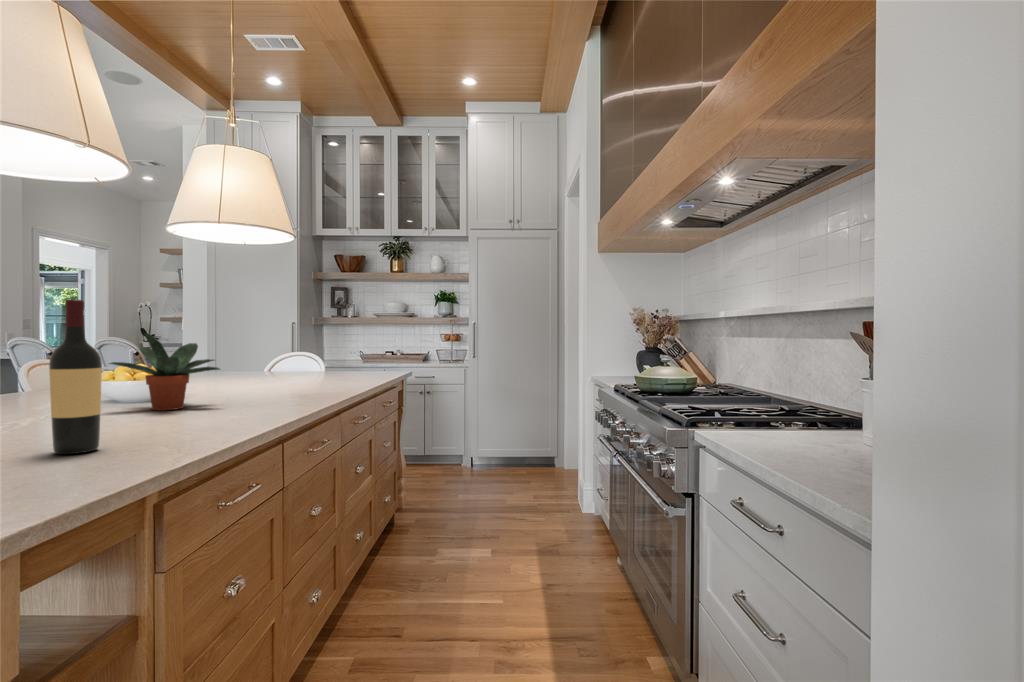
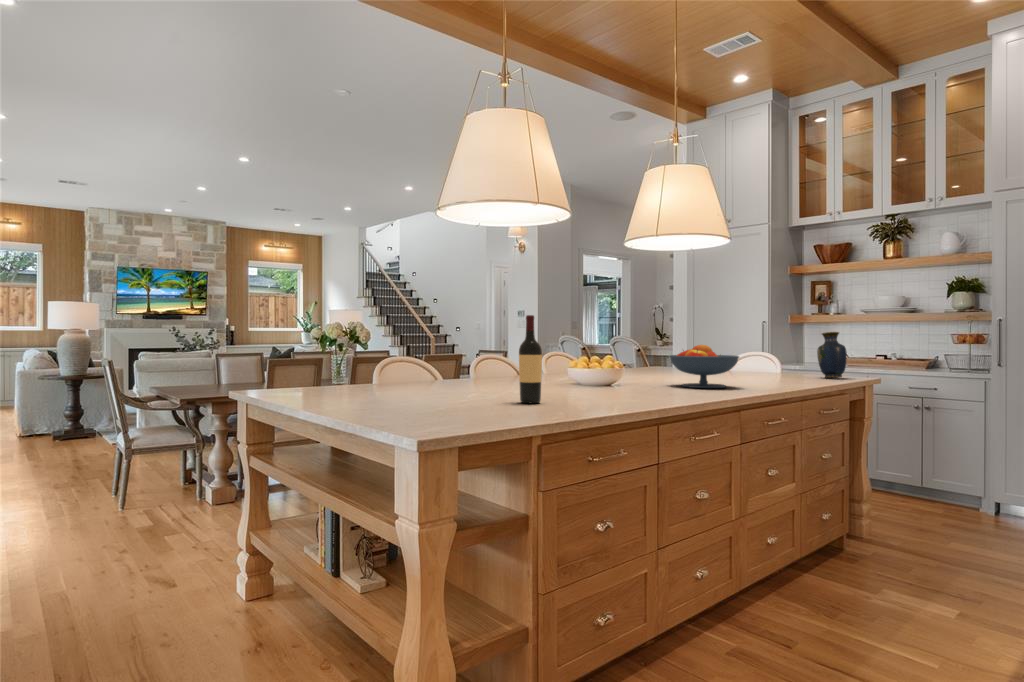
vase: none [362,332,387,373] -> present [817,332,847,378]
potted plant: present [109,333,220,410] -> none [567,334,637,390]
fruit bowl: none [244,345,326,395] -> present [669,345,739,388]

